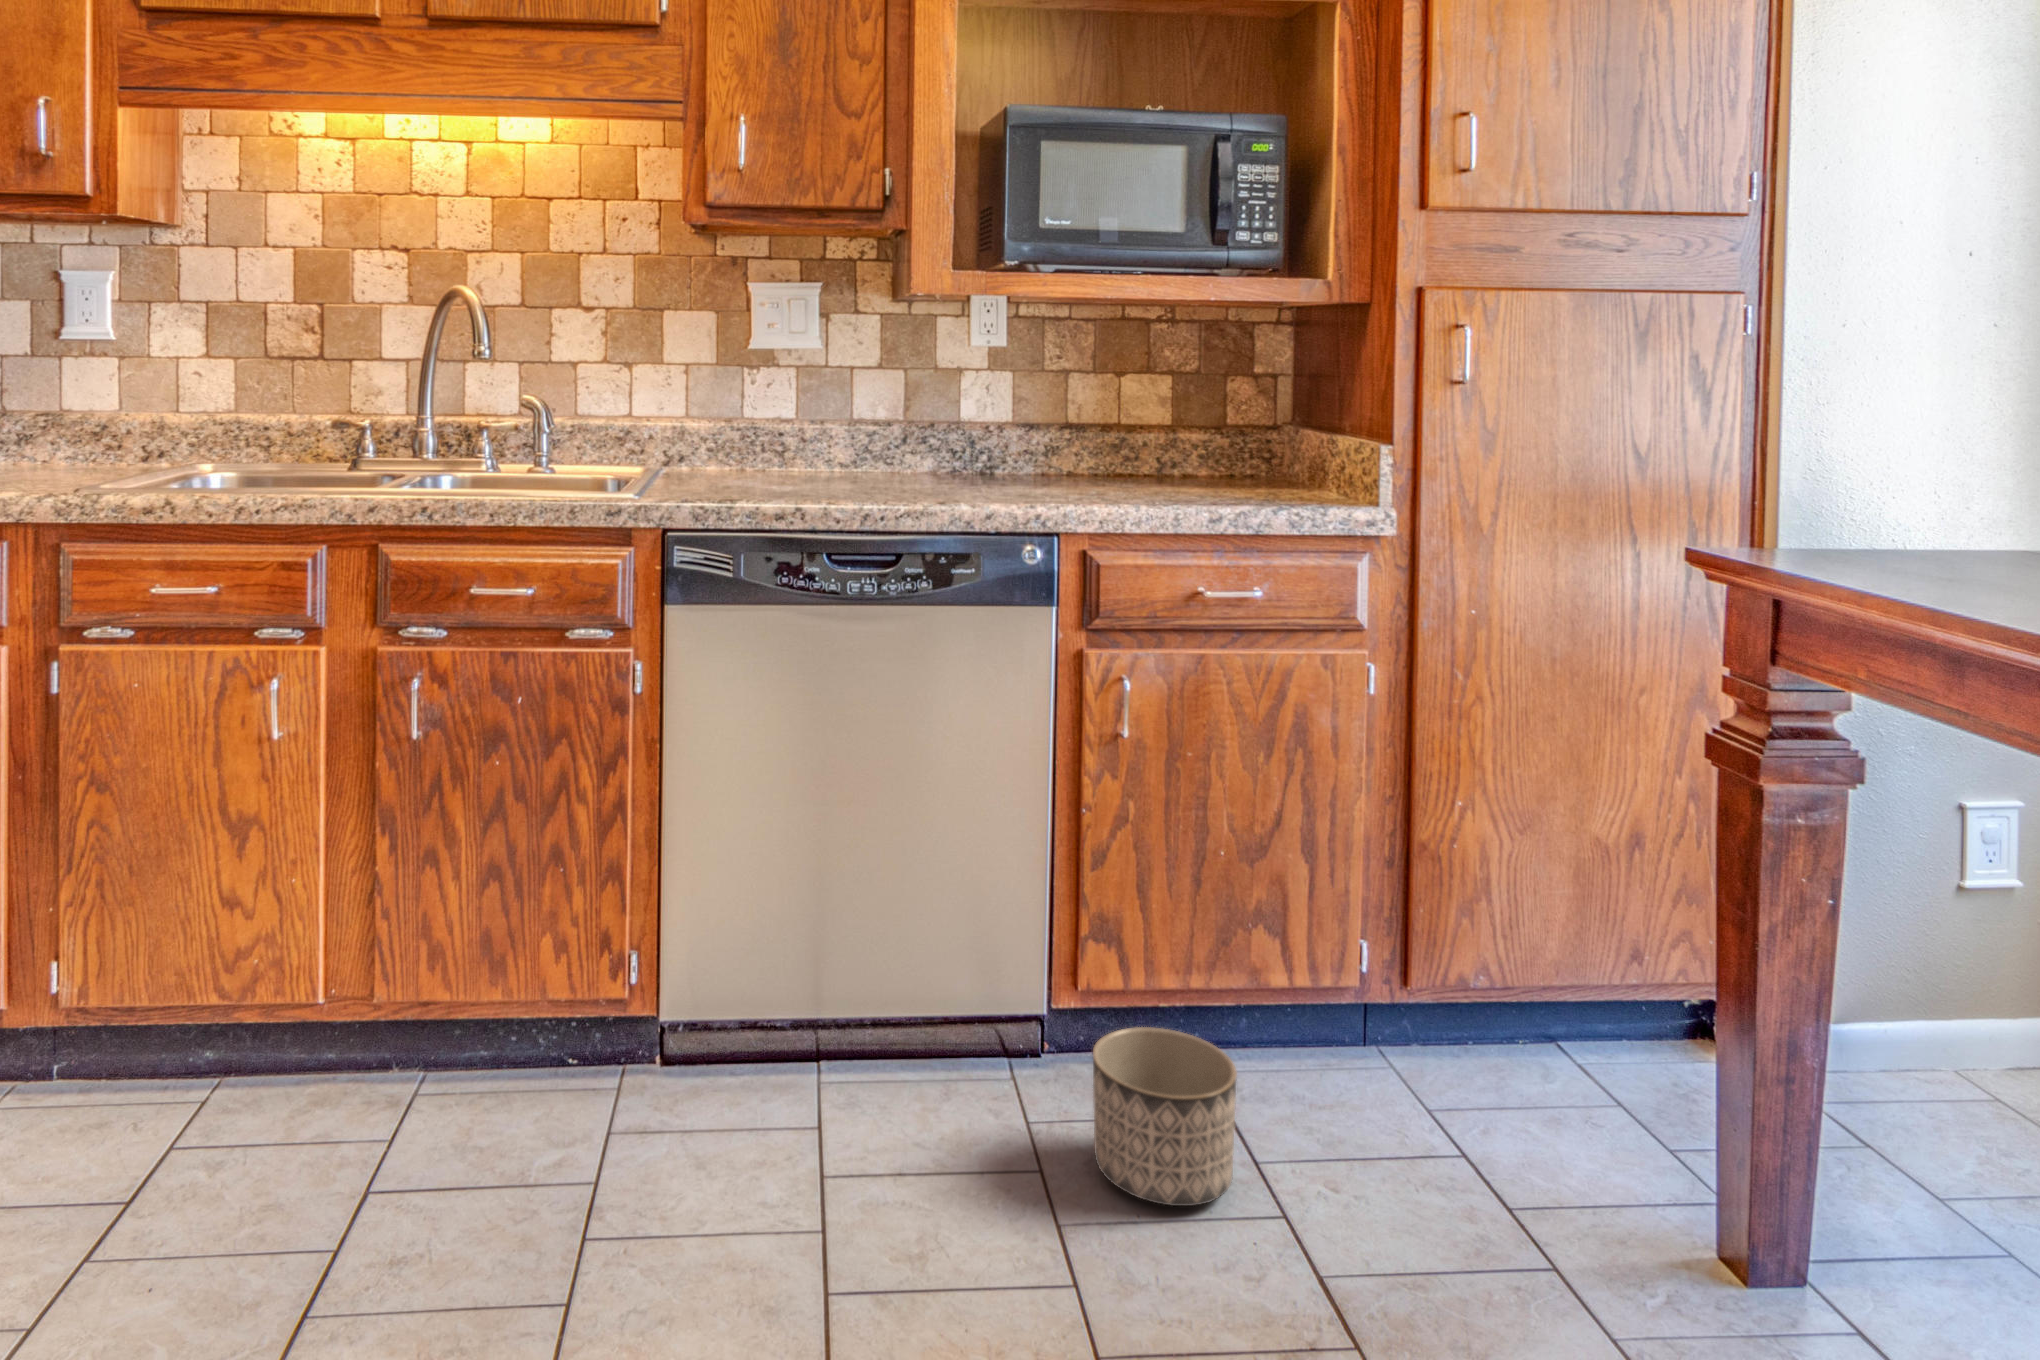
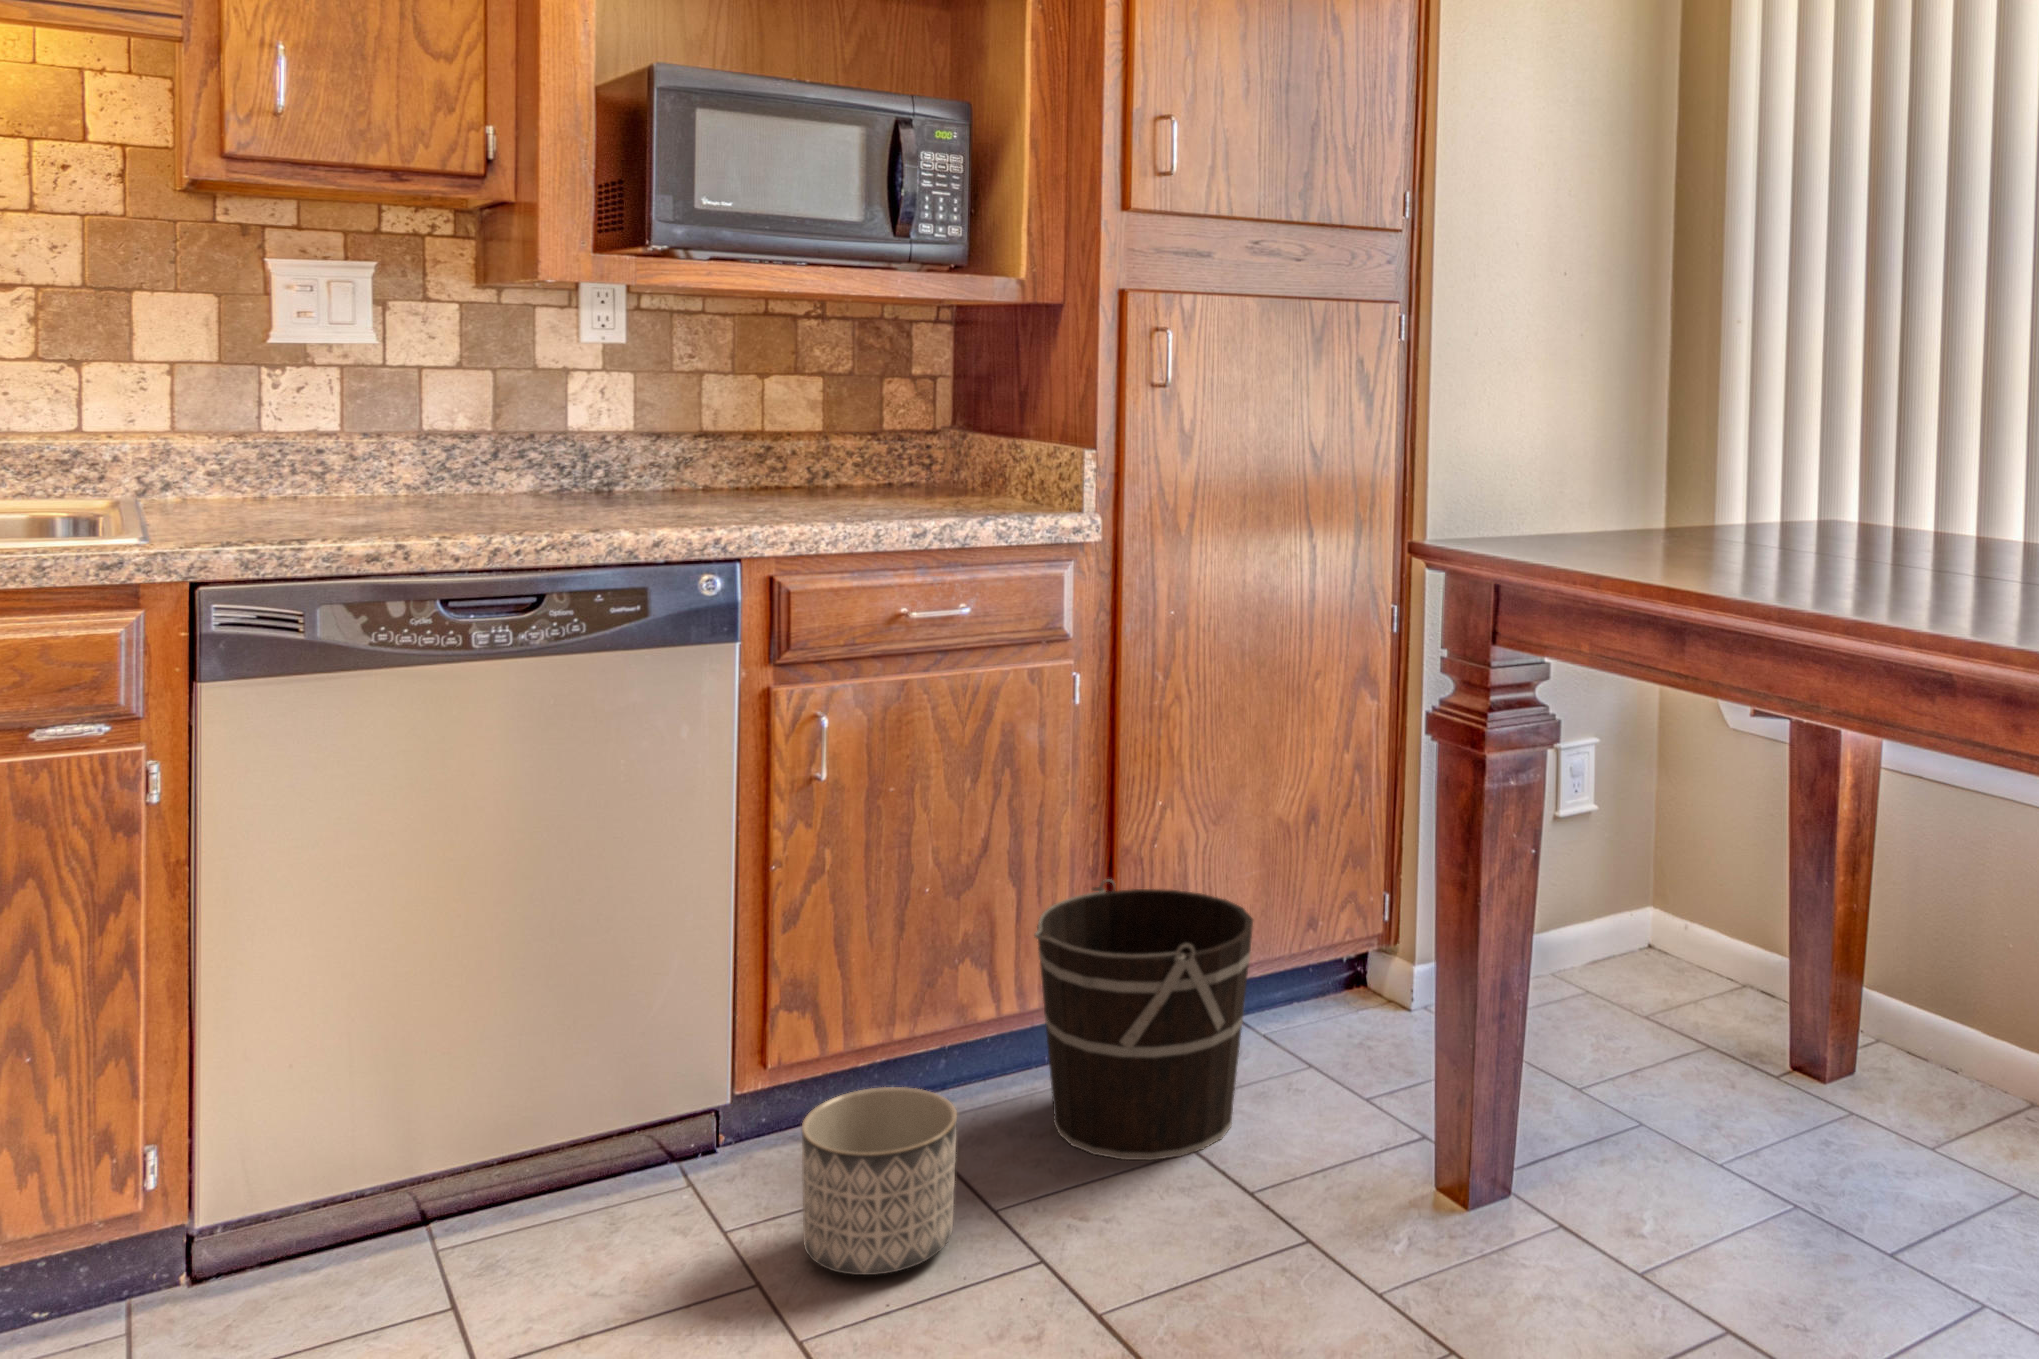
bucket: none [1339,880,1592,1185] -> present [1034,879,1253,1160]

